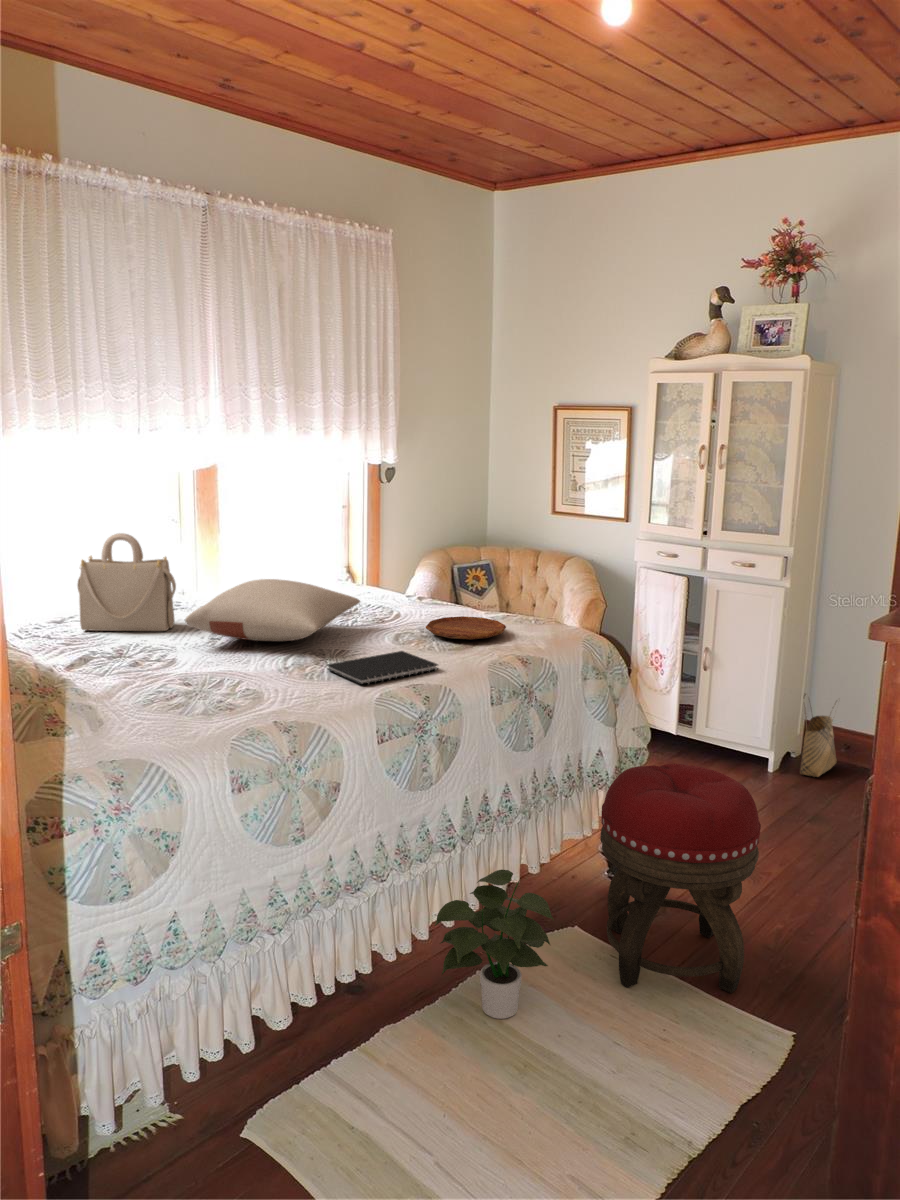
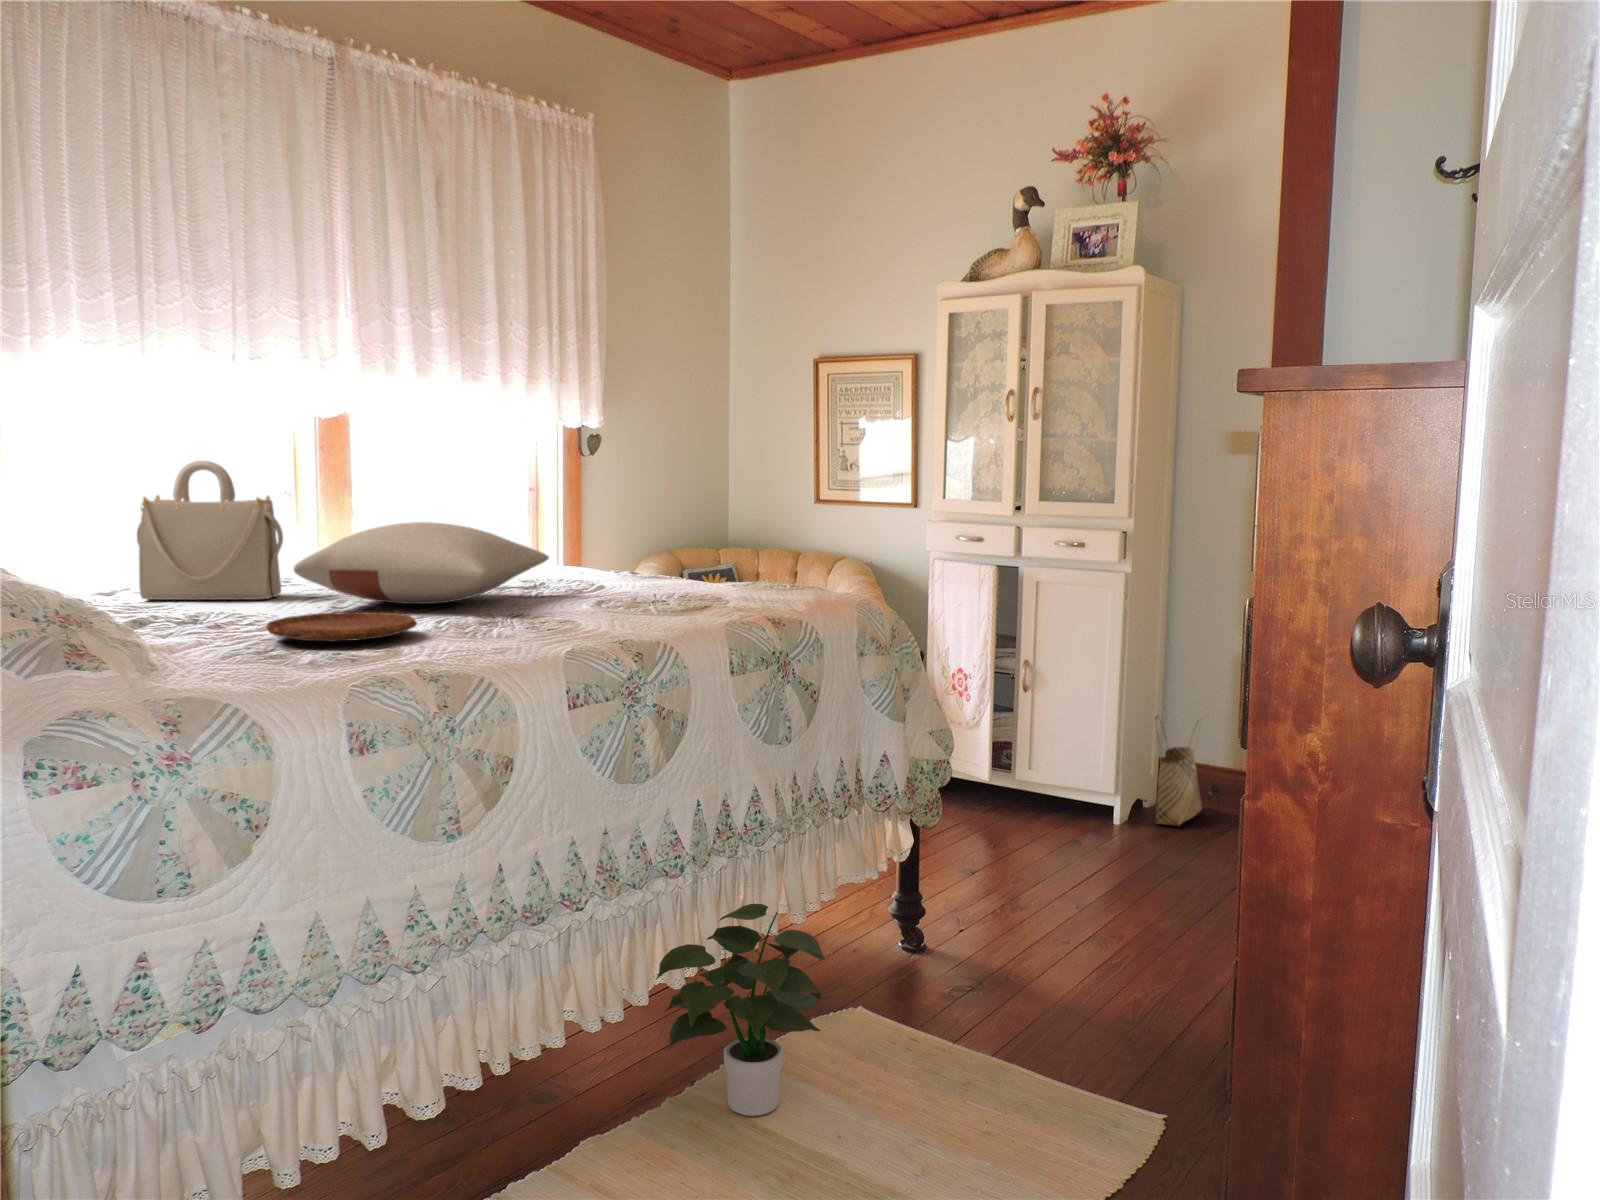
tray: present [426,616,506,640] -> present [267,612,417,642]
notebook: present [327,651,438,685] -> none [498,606,658,635]
footstool: present [600,764,761,993] -> none [890,762,1107,1070]

